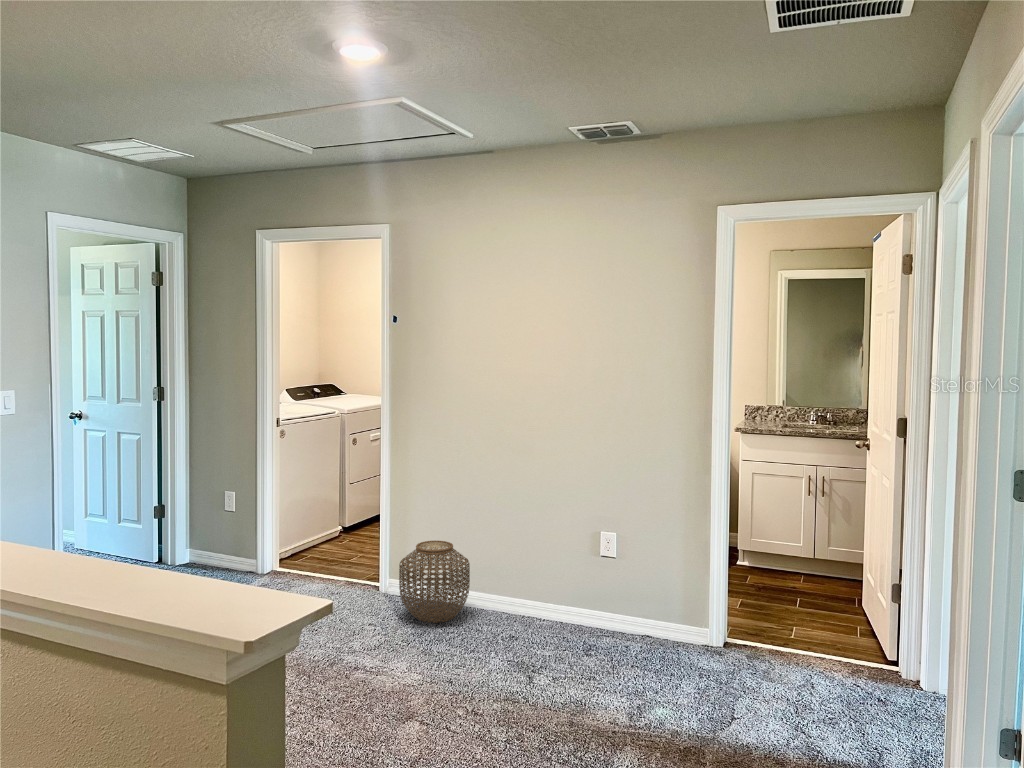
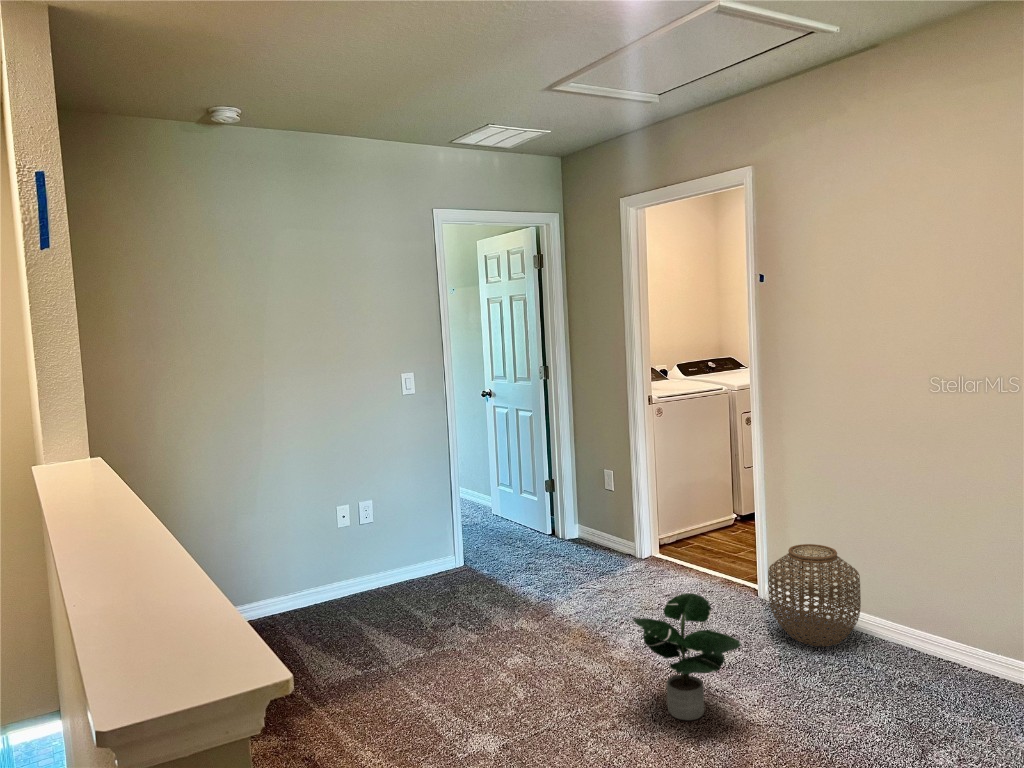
potted plant: none [312,587,402,694] -> present [634,593,741,720]

